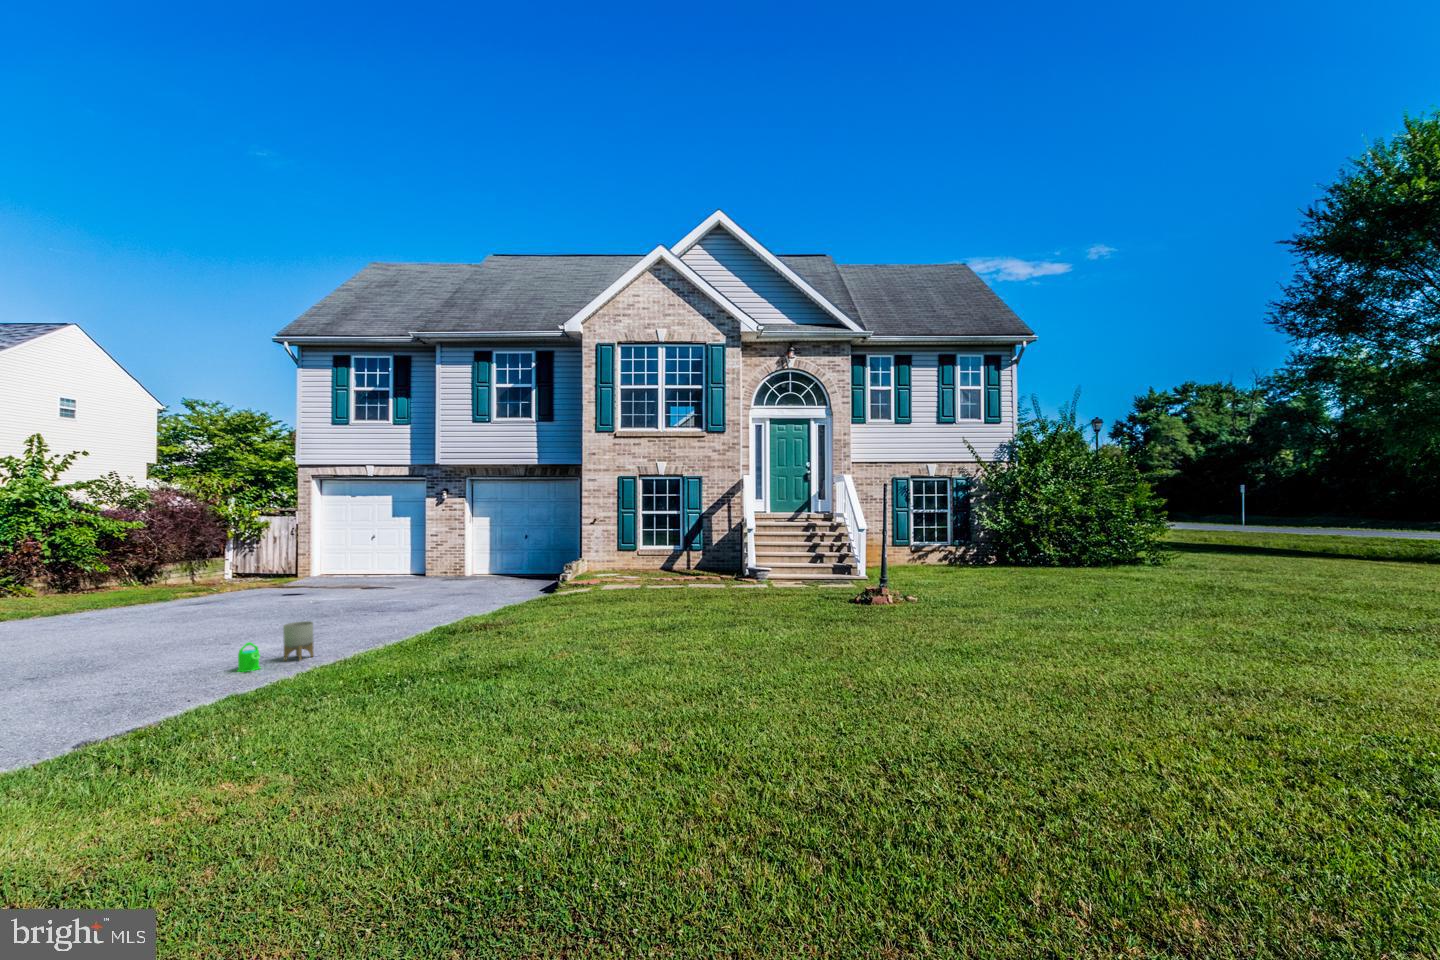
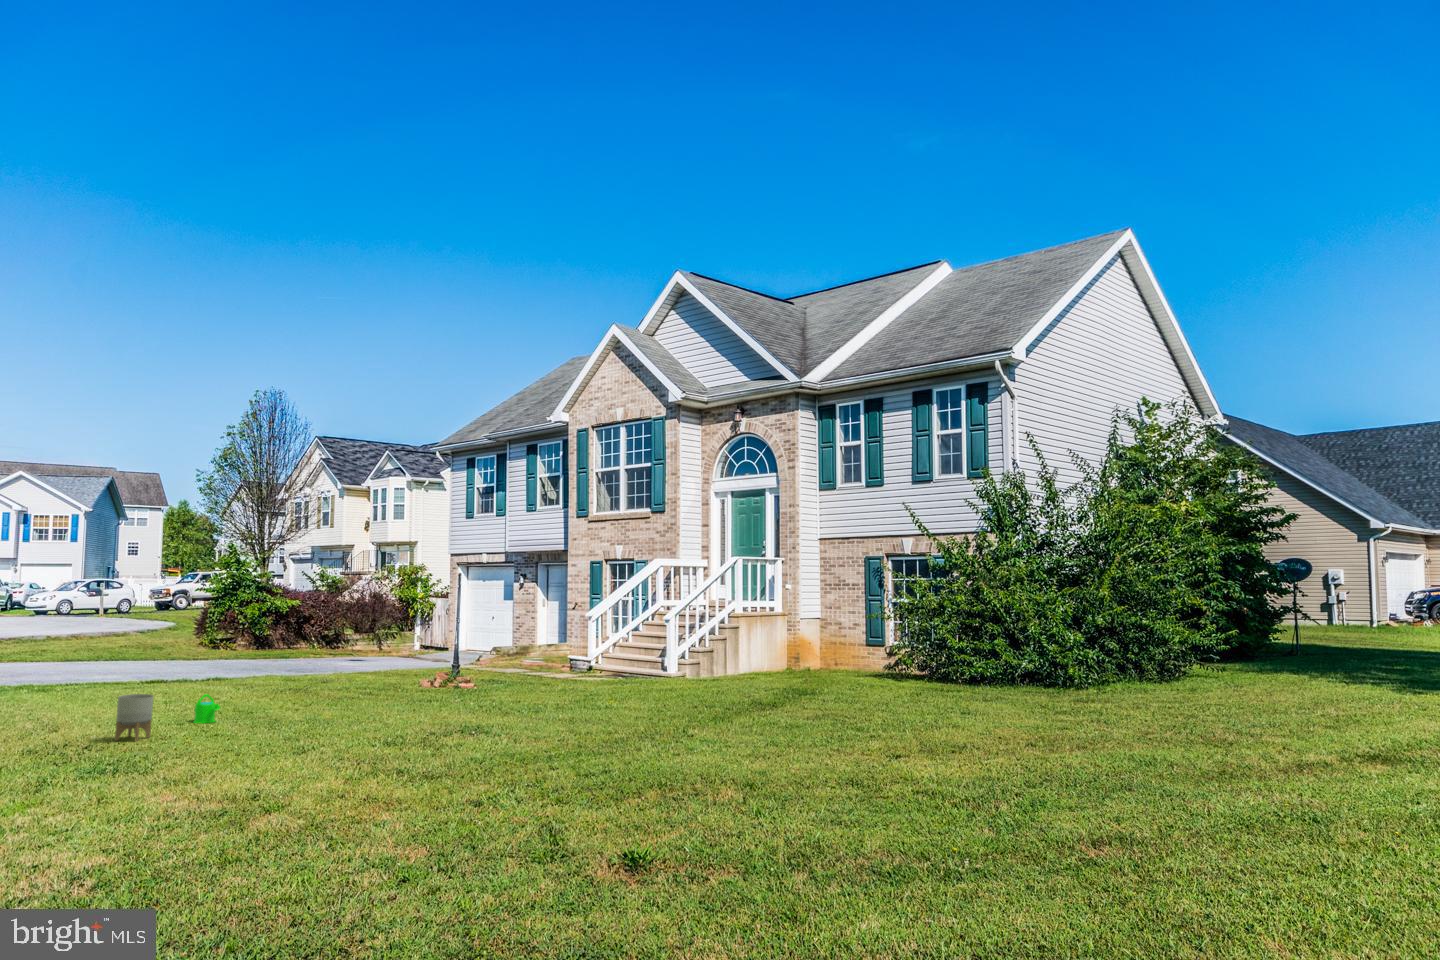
watering can: present [237,642,260,672] -> present [193,694,220,723]

